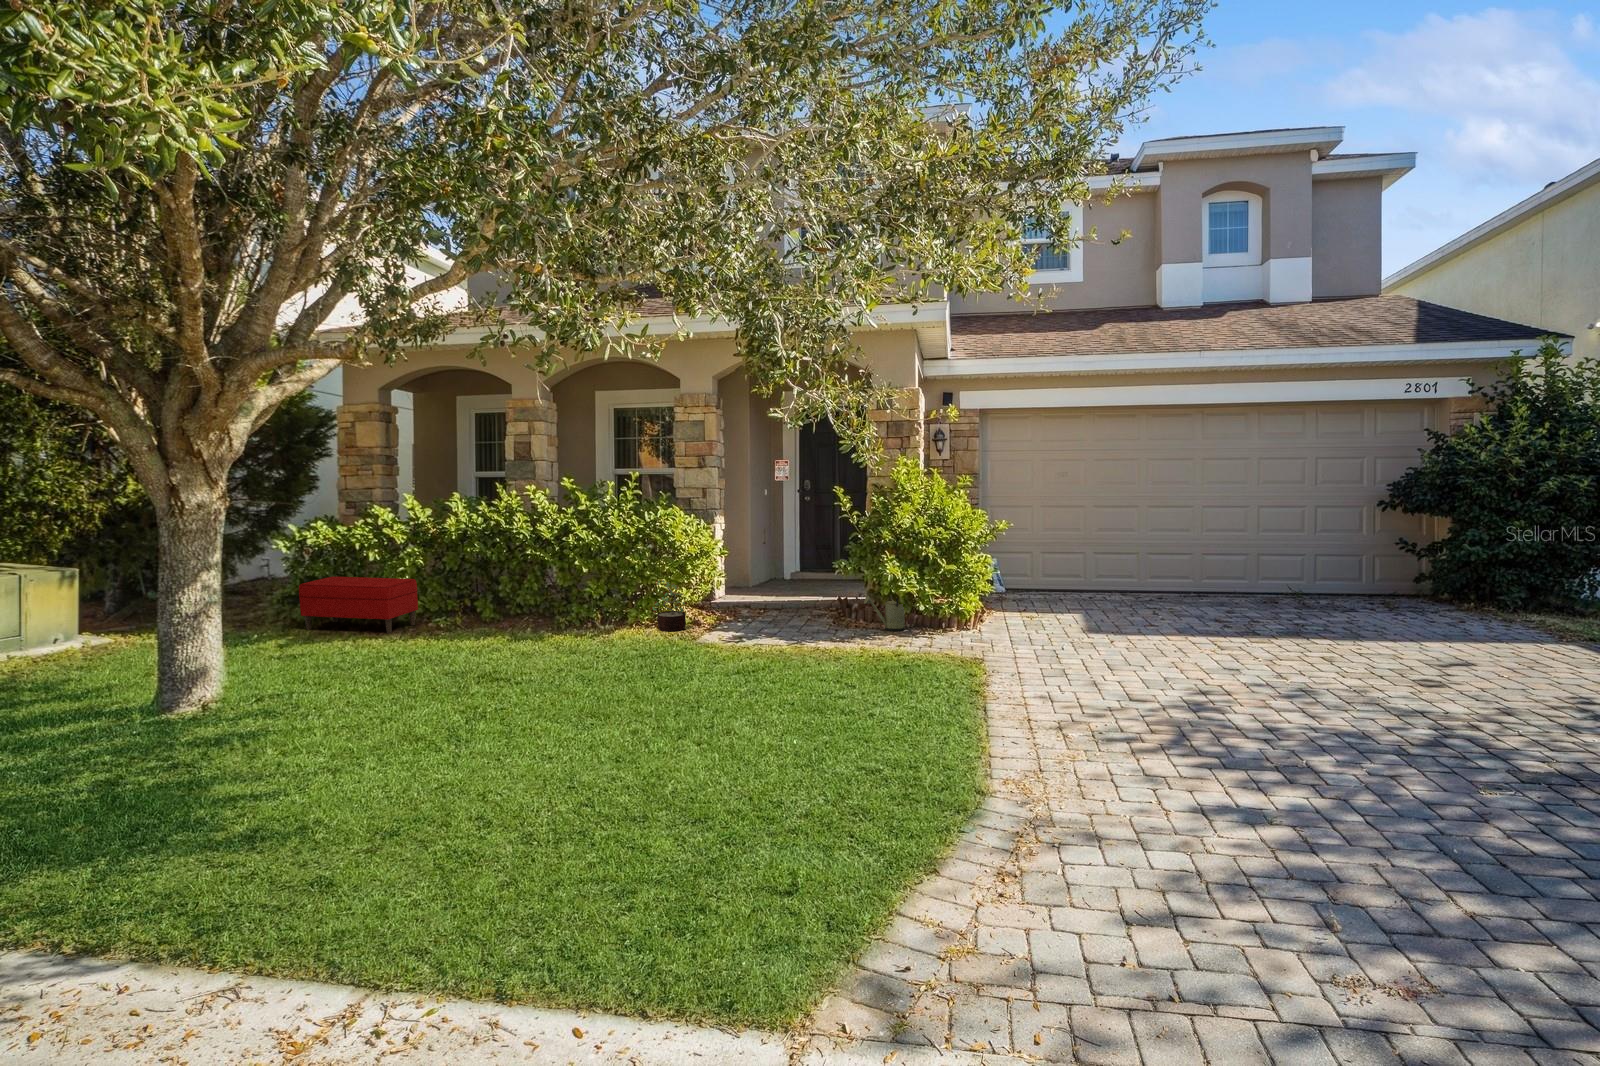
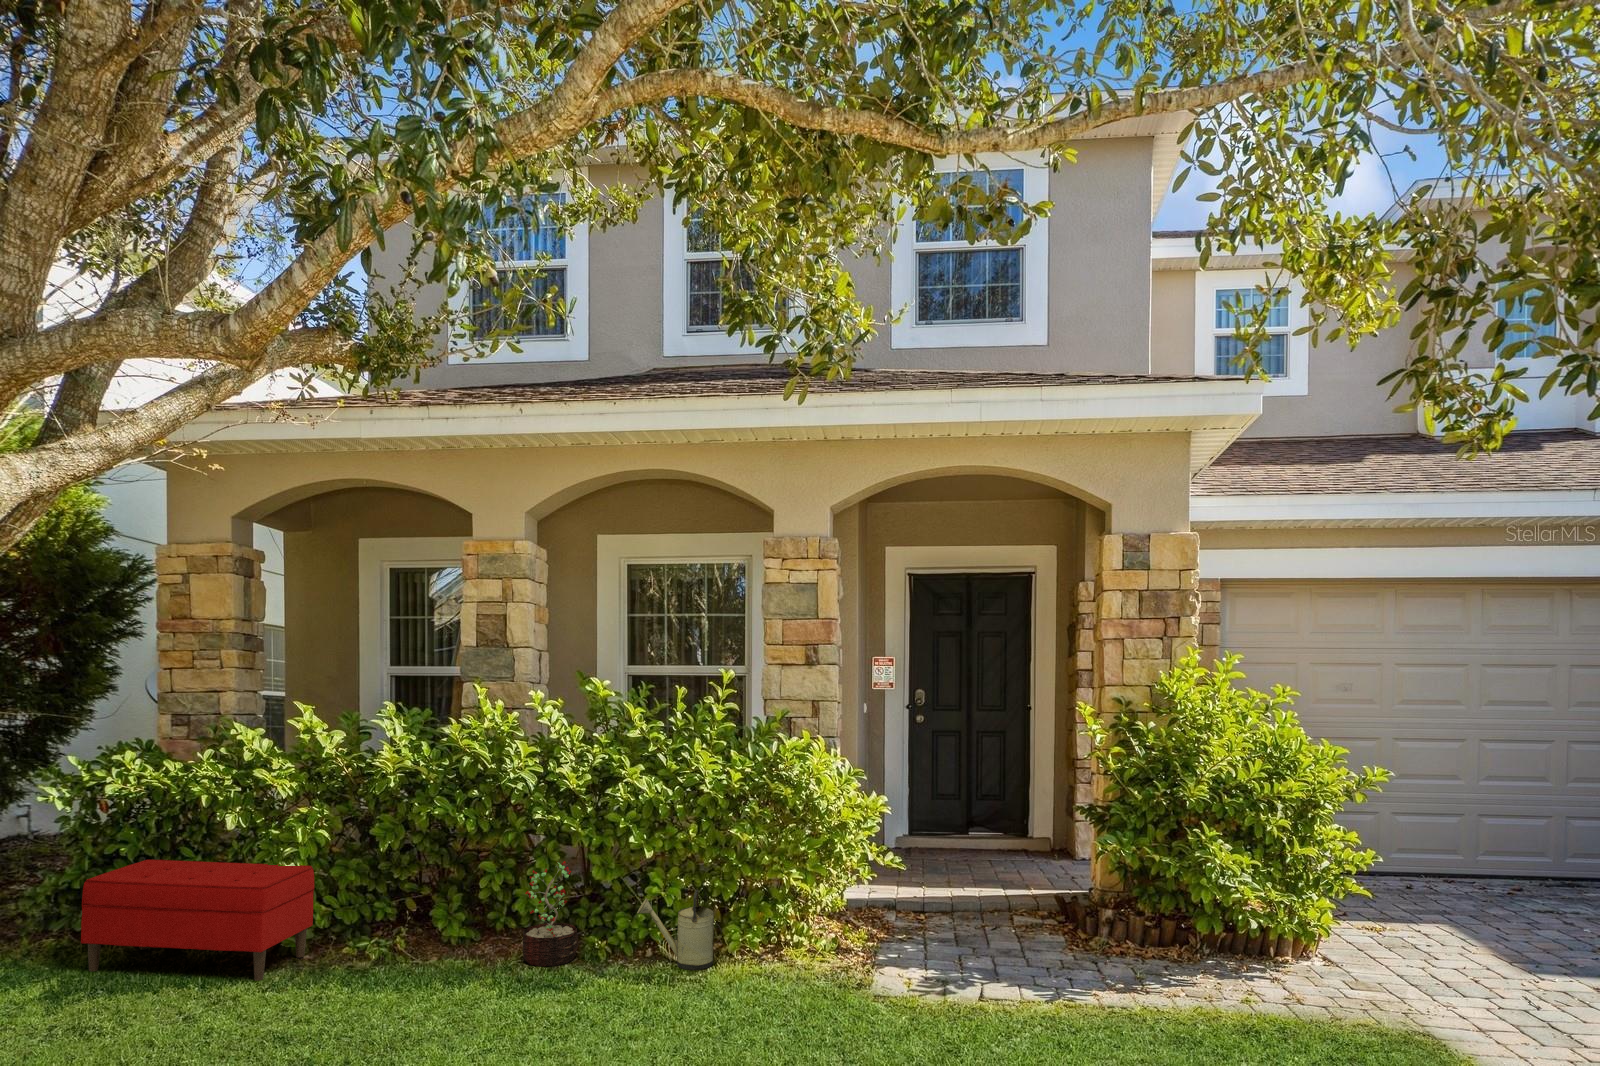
decorative plant: present [651,580,687,632] -> present [522,861,578,967]
watering can: present [864,596,905,631] -> present [637,890,721,970]

